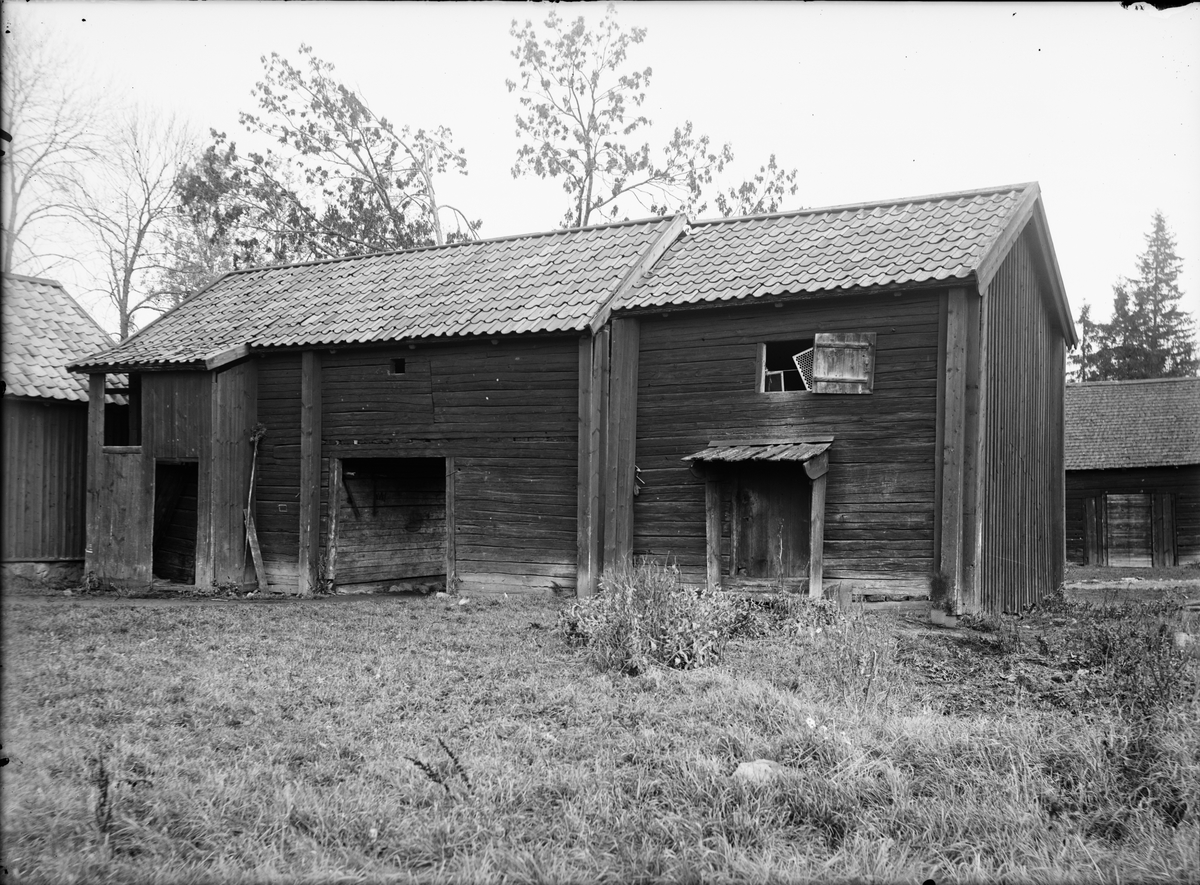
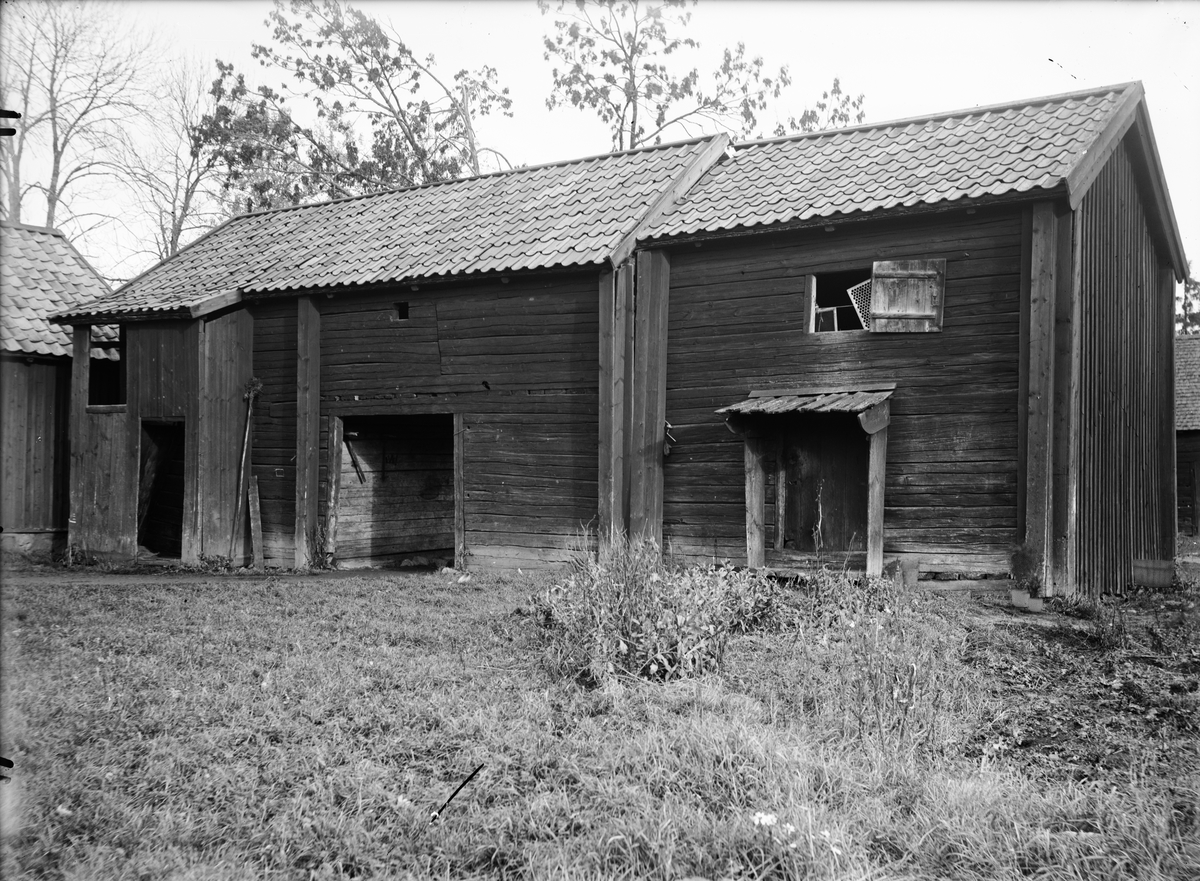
wooden bucket: none [1029,578,1065,608] -> present [1132,554,1175,587]

